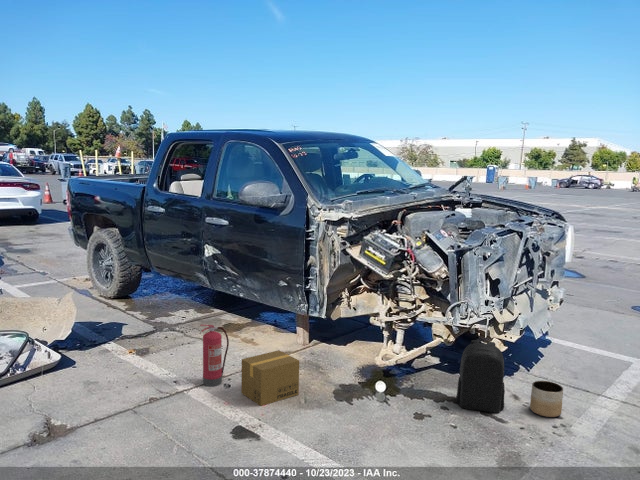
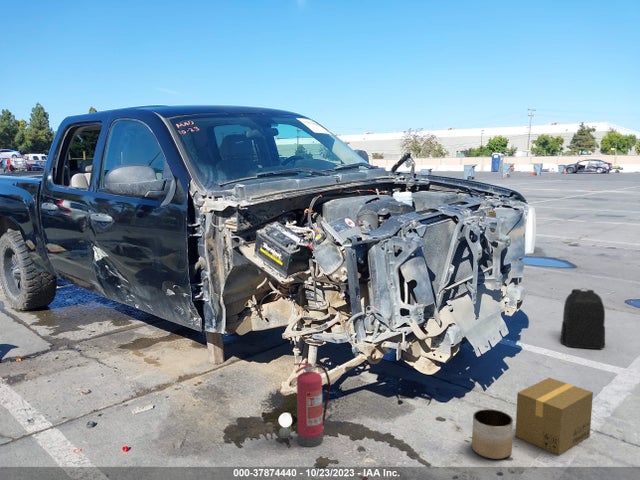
fire extinguisher: present [200,325,229,386] -> present [294,363,330,447]
backpack: present [456,340,505,413] -> present [561,289,605,349]
cardboard box: present [241,350,299,406] -> present [515,378,593,455]

